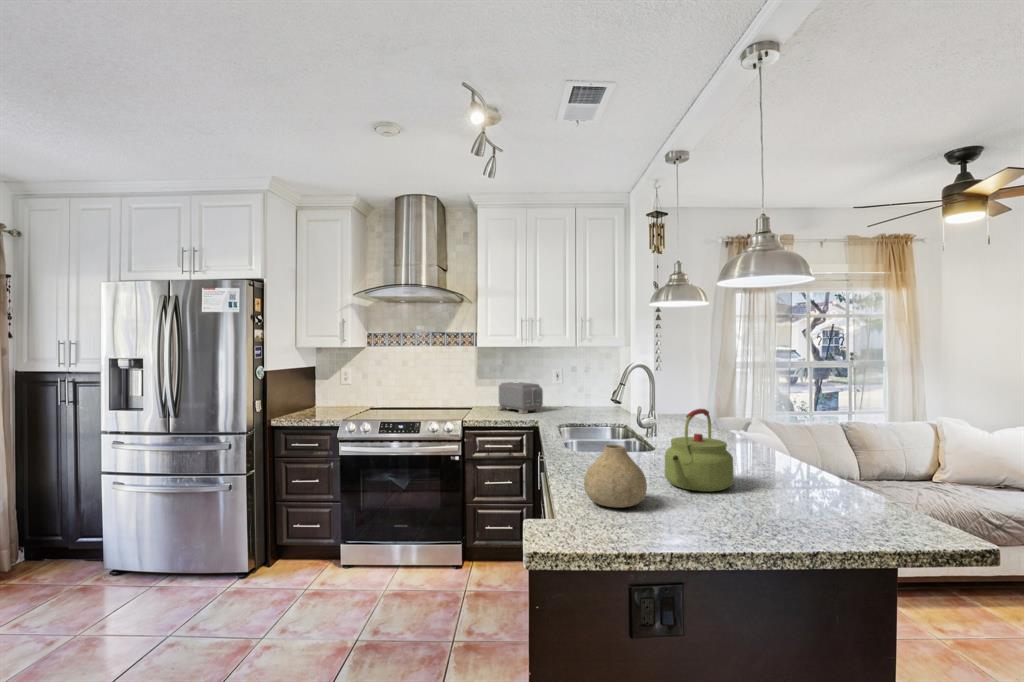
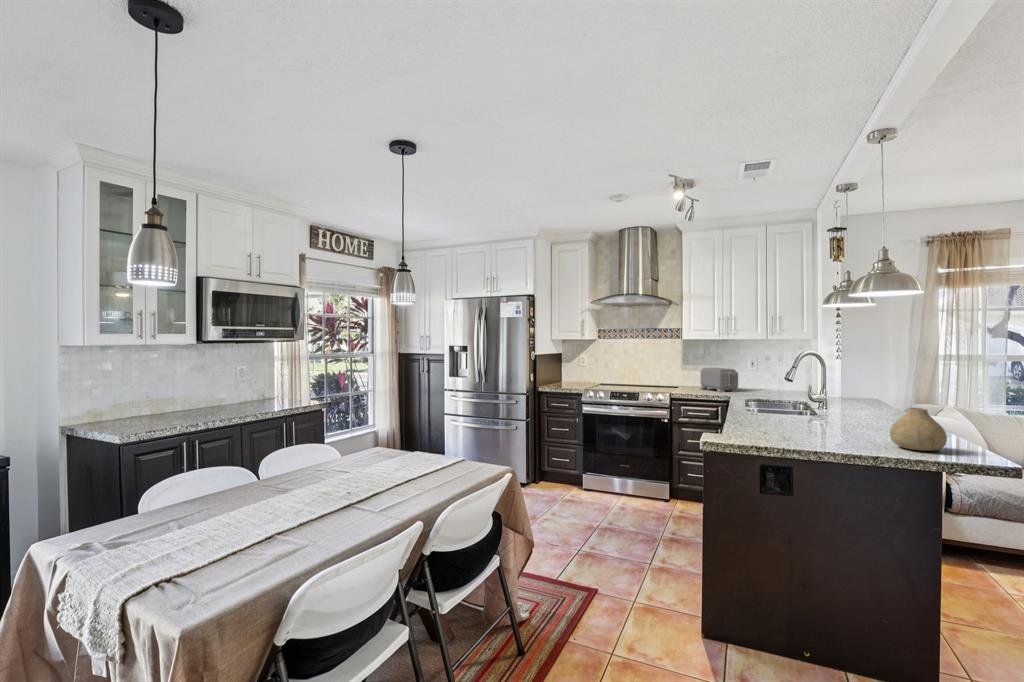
kettle: present [665,409,734,492] -> none [807,380,858,433]
vase: present [584,444,647,508] -> present [890,408,947,451]

